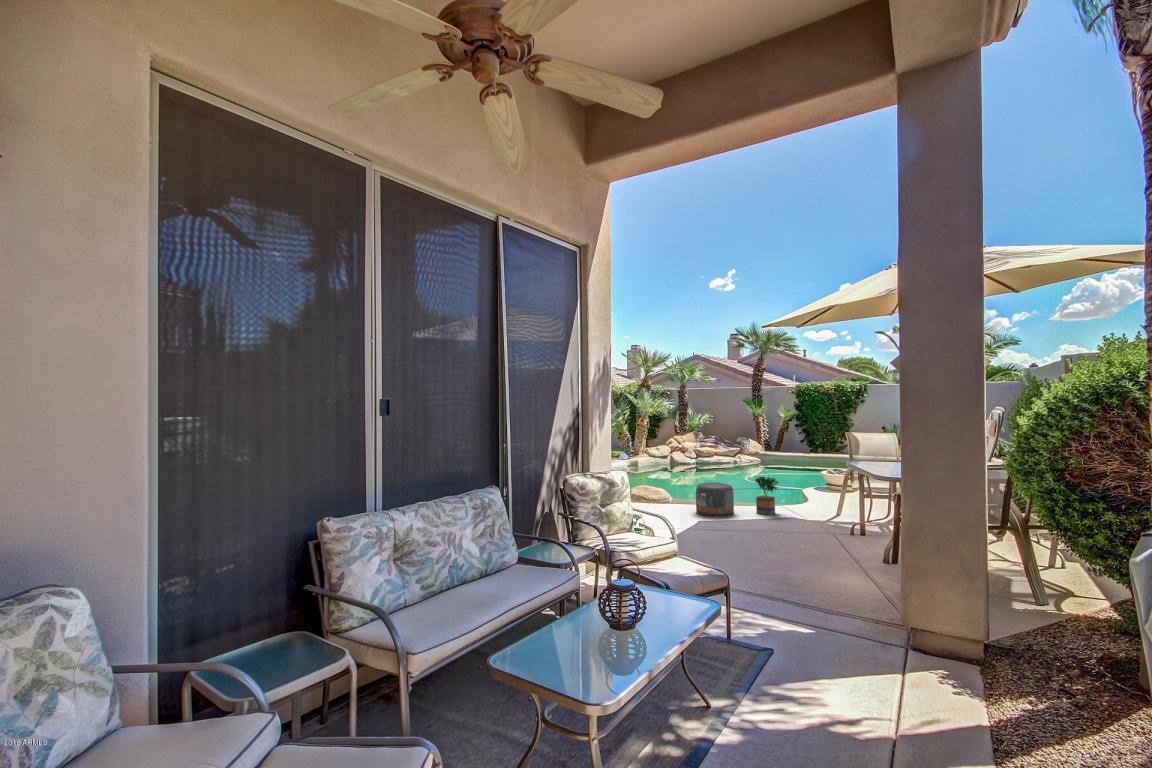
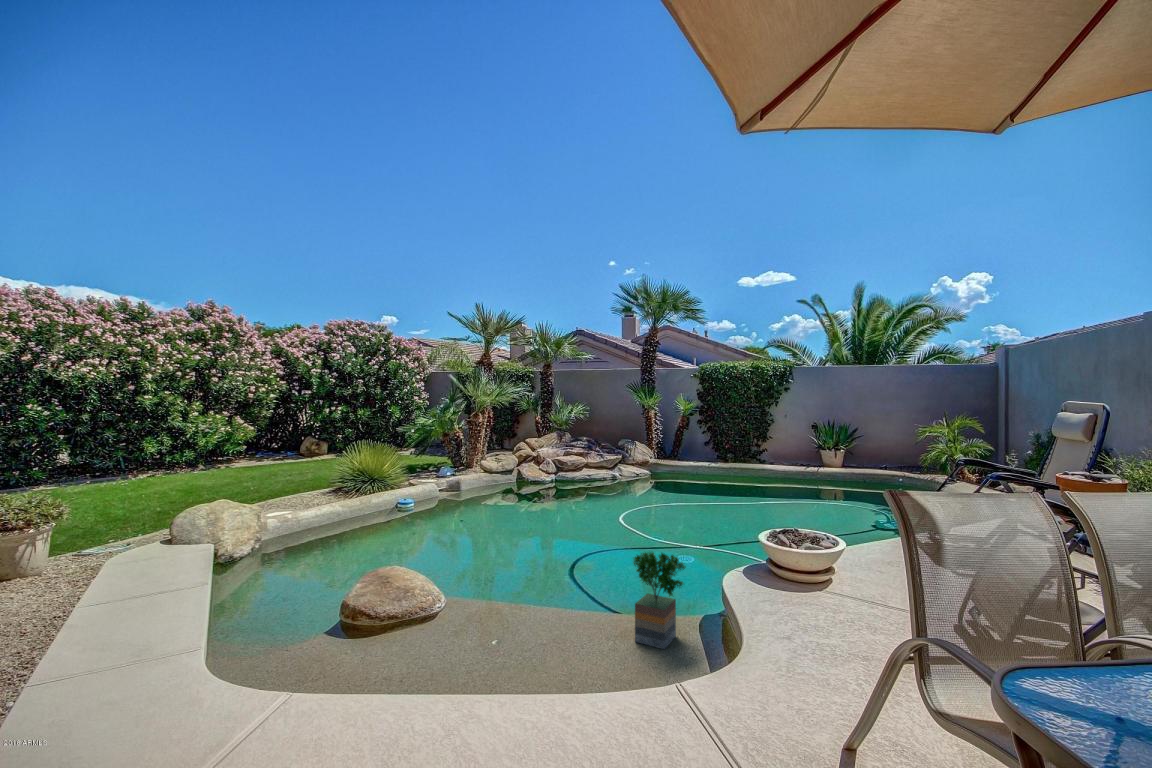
pouf: present [696,482,734,517] -> none [495,566,583,667]

